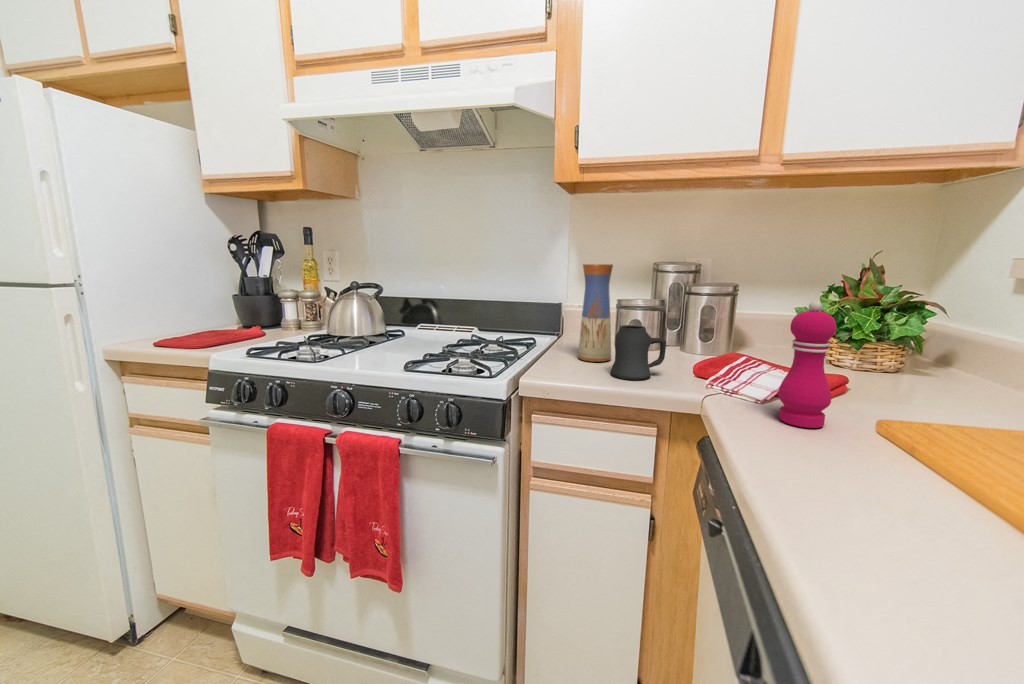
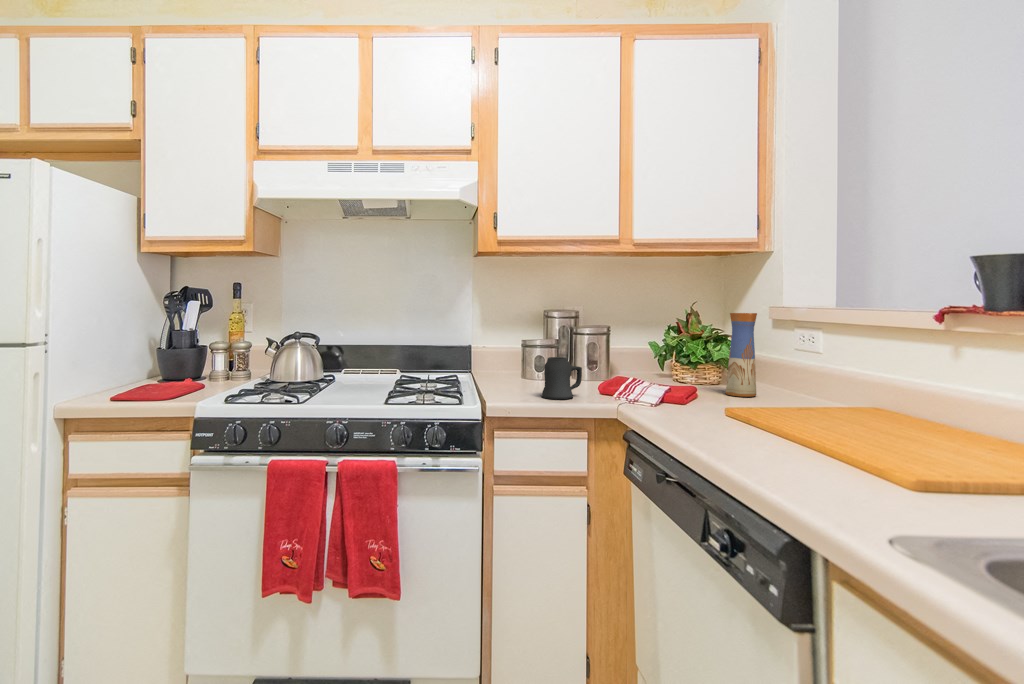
vase: present [578,264,613,362] -> present [726,313,757,397]
pepper mill: present [778,301,836,428] -> none [669,332,698,412]

